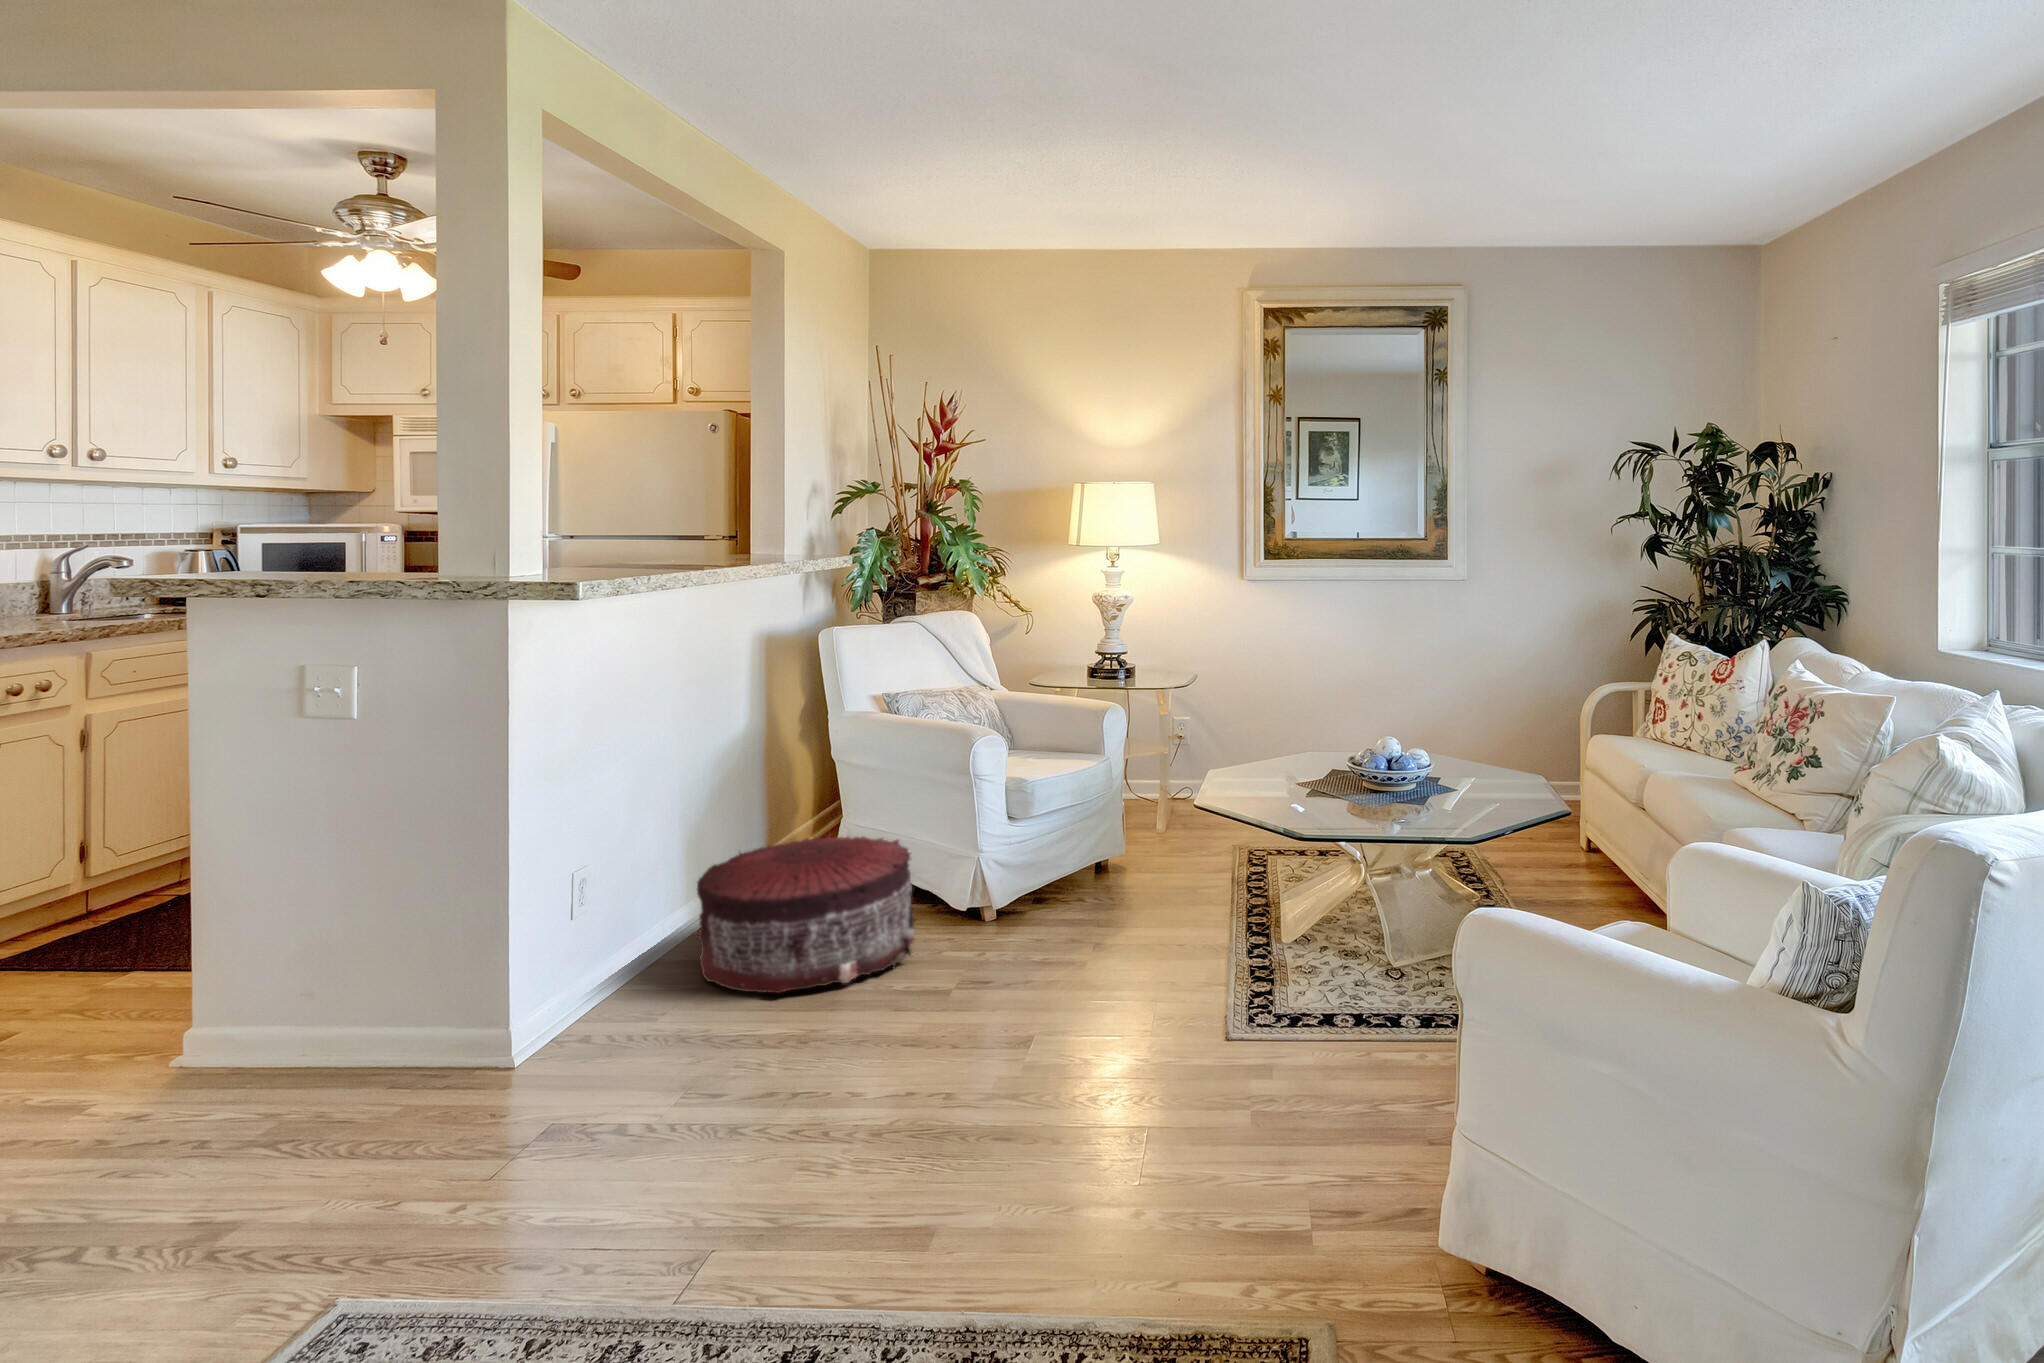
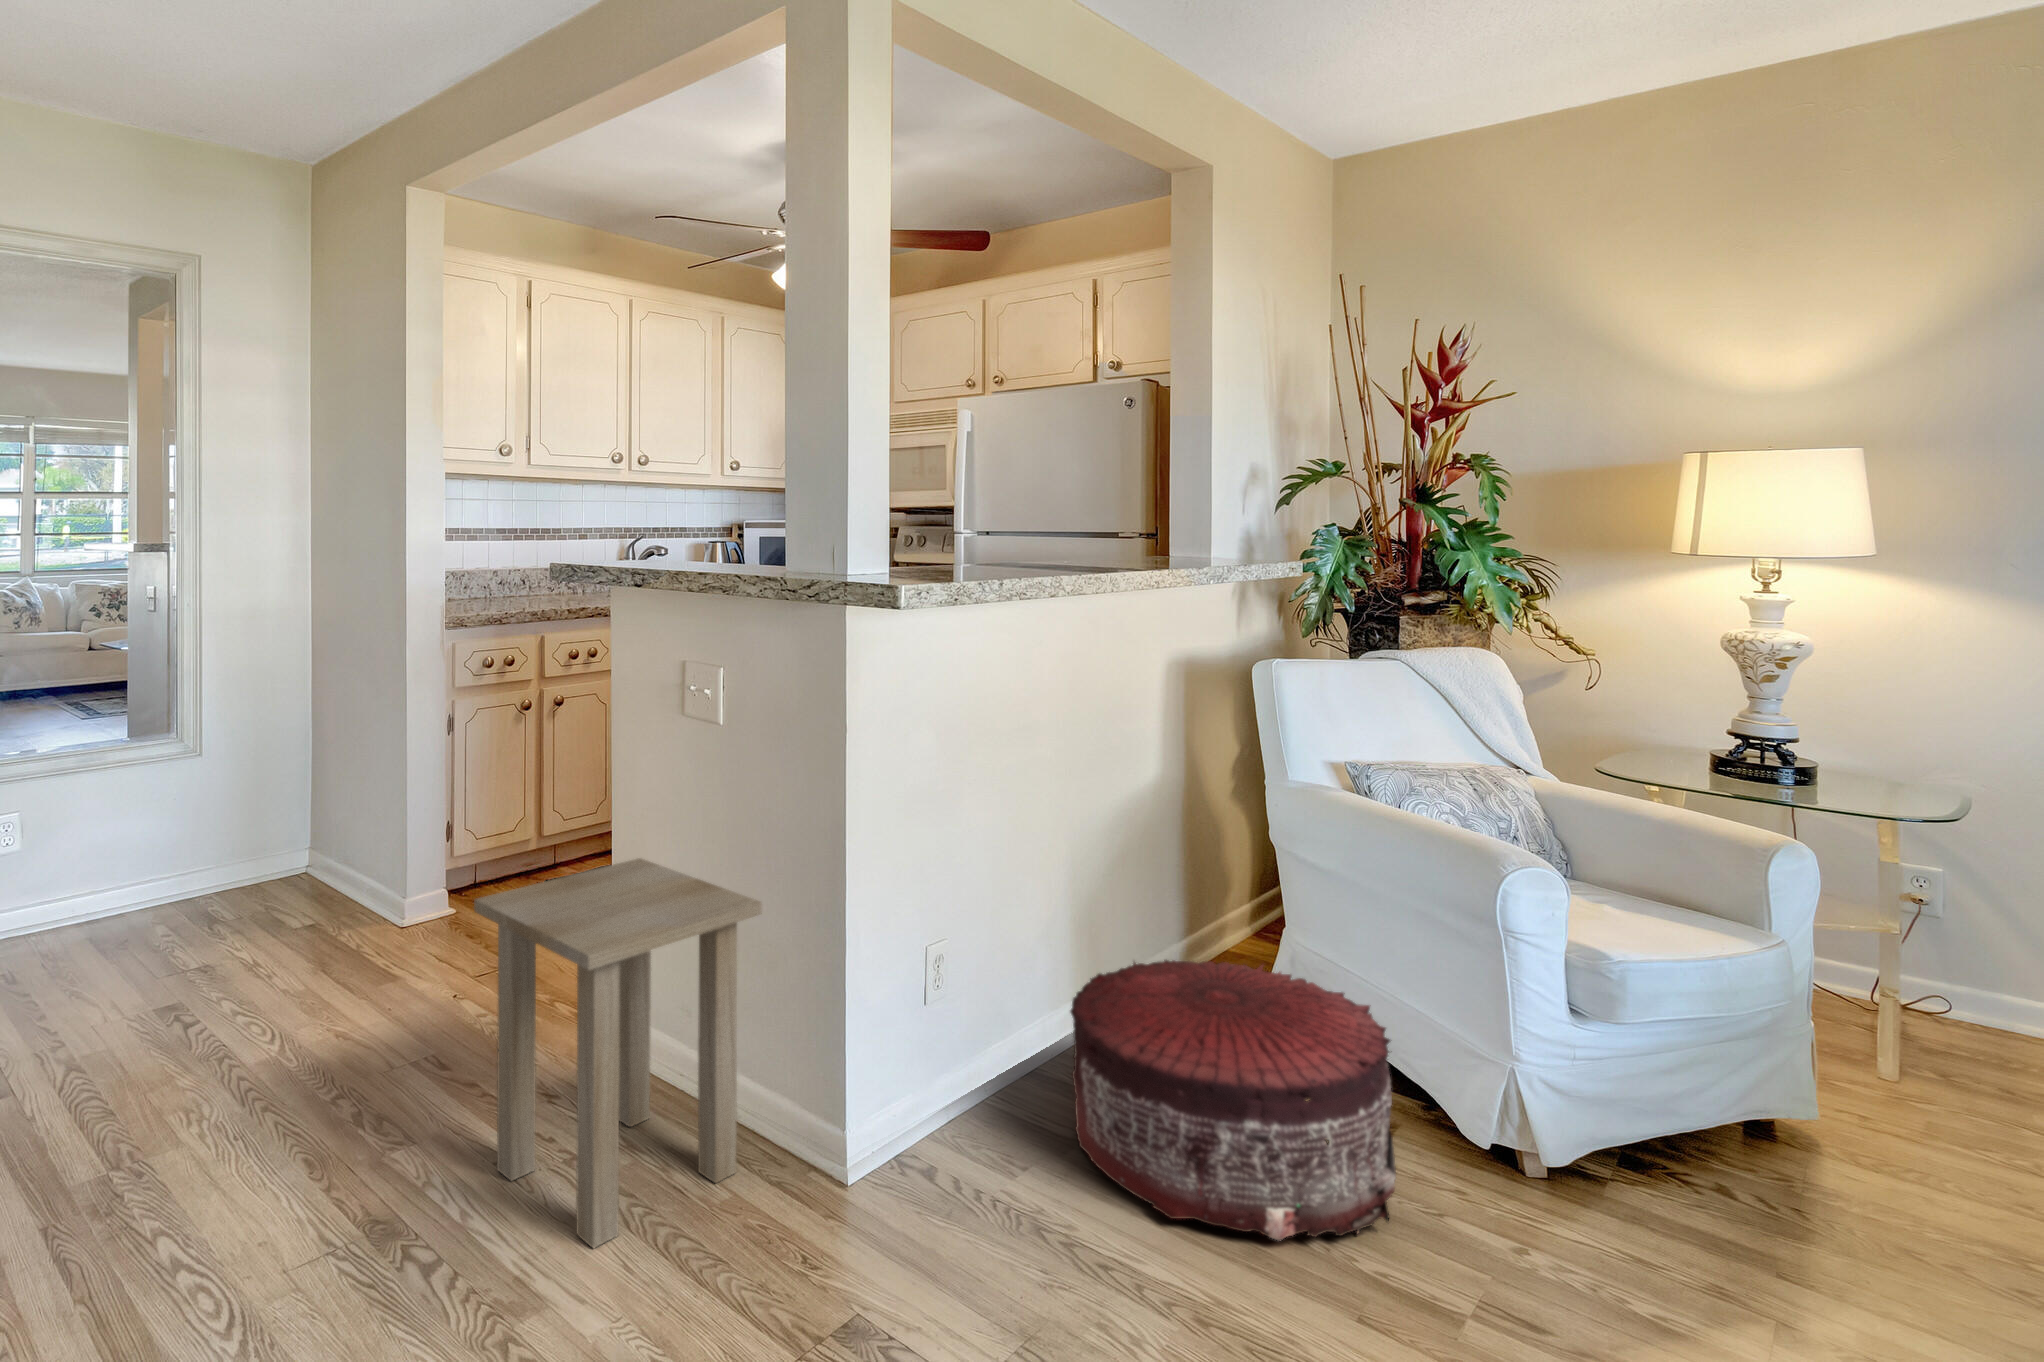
side table: none [103,847,437,1154] -> present [474,858,762,1248]

